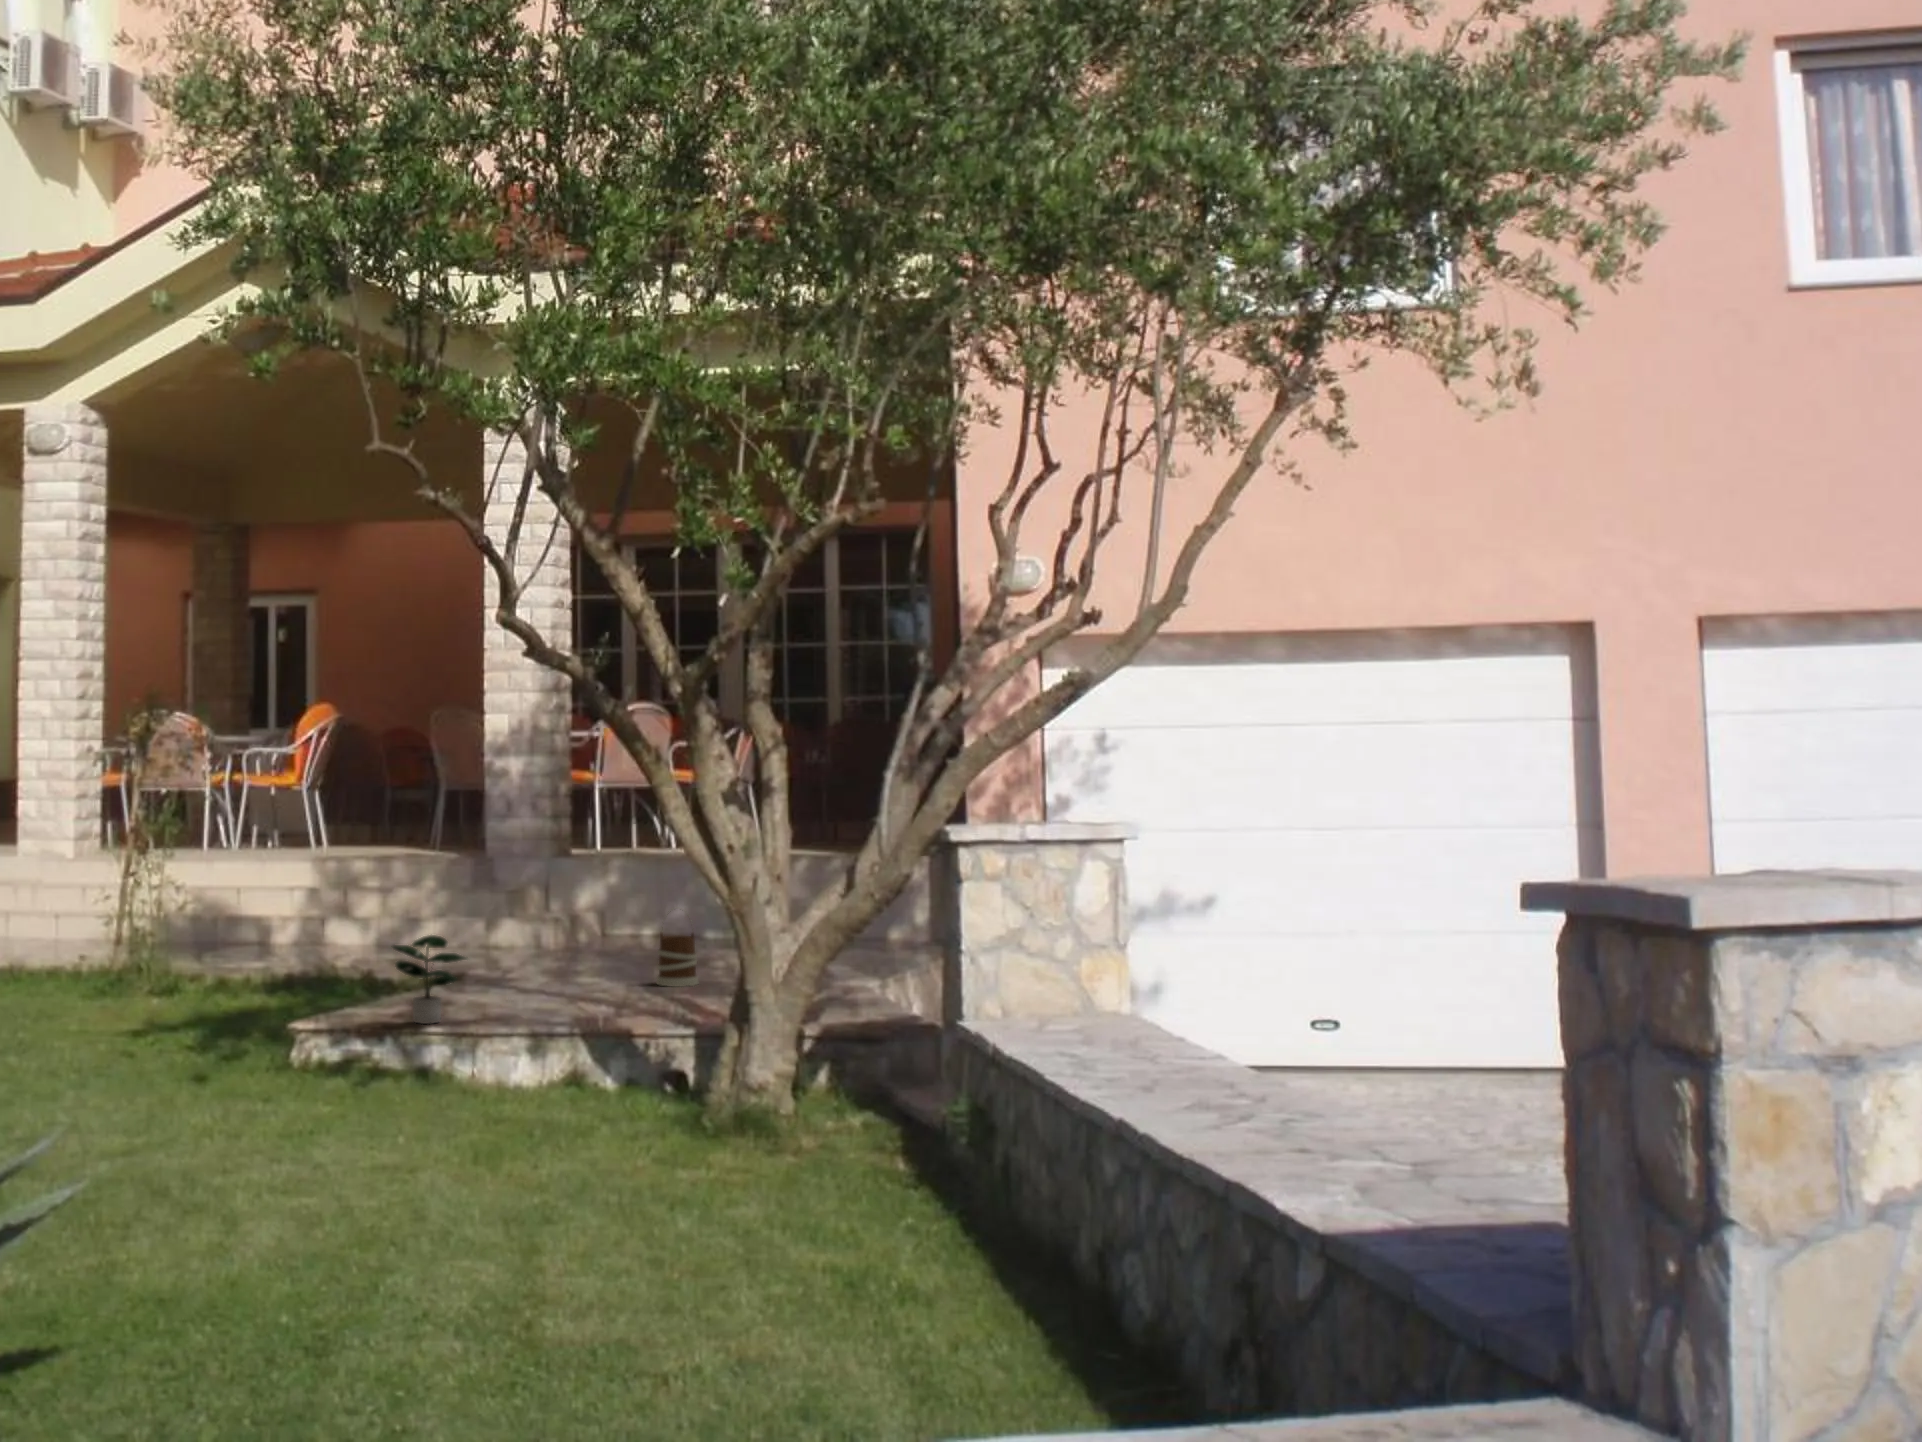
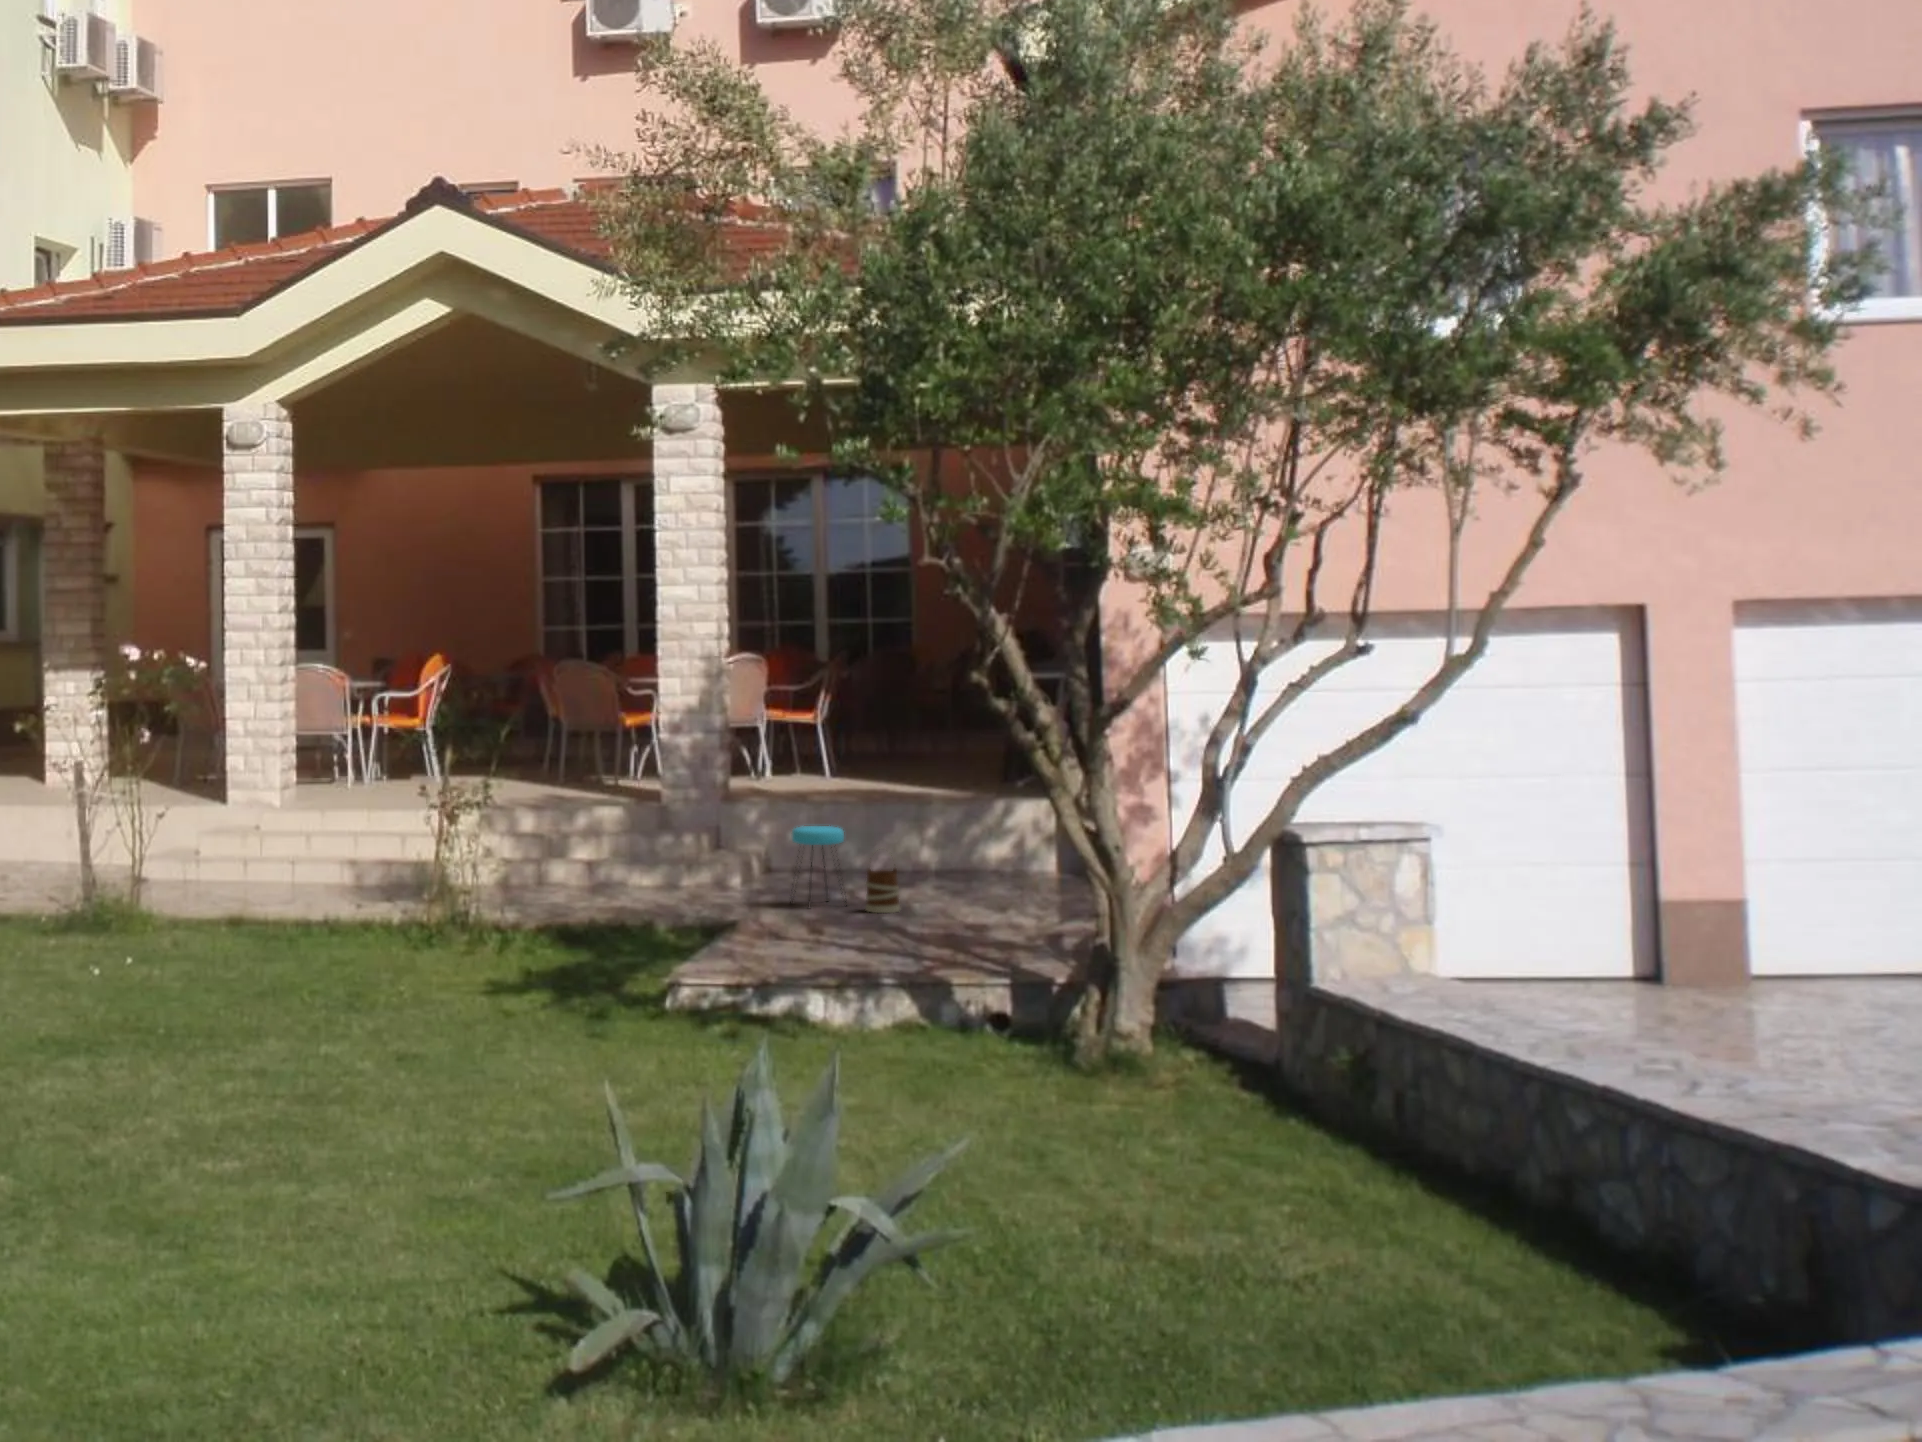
stool: none [581,883,645,981] -> present [791,826,845,906]
potted plant: present [393,935,467,1024] -> none [695,877,759,949]

